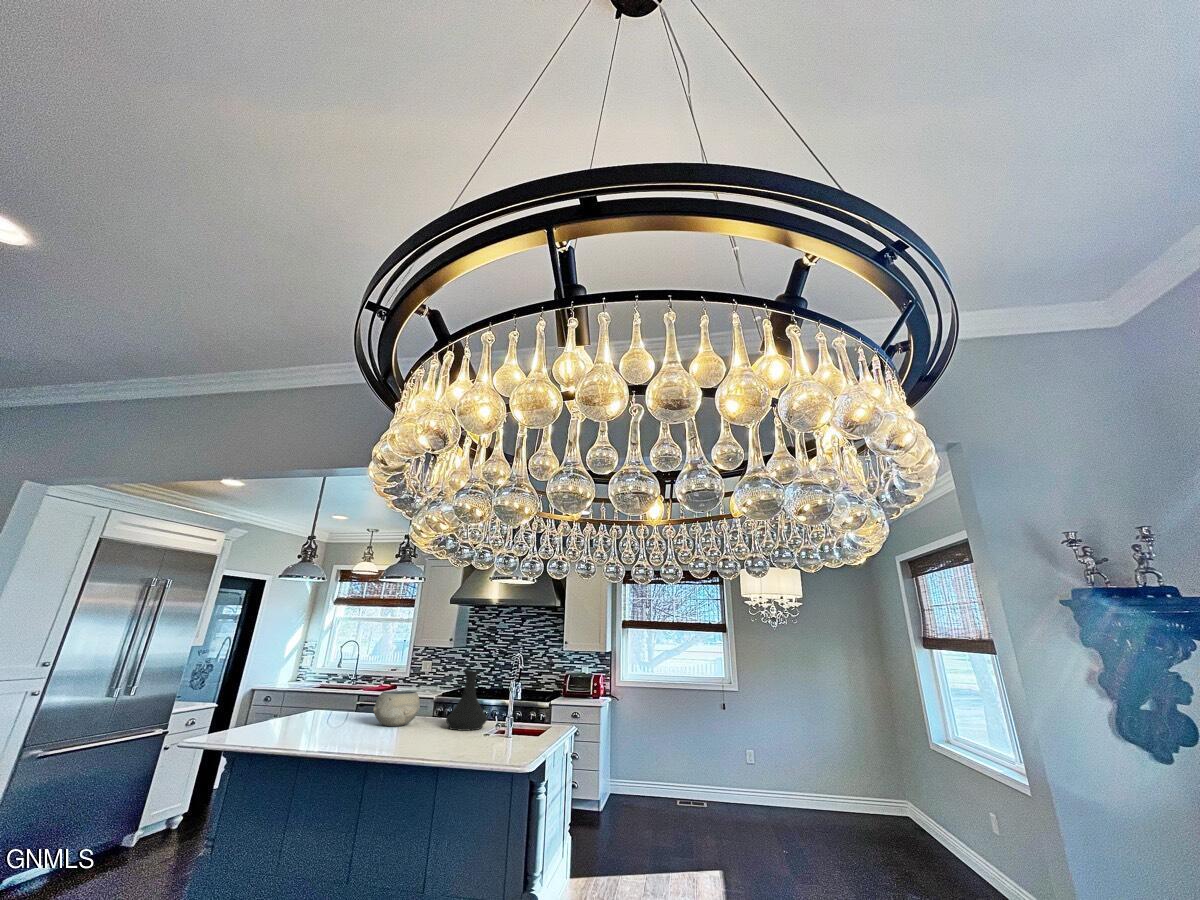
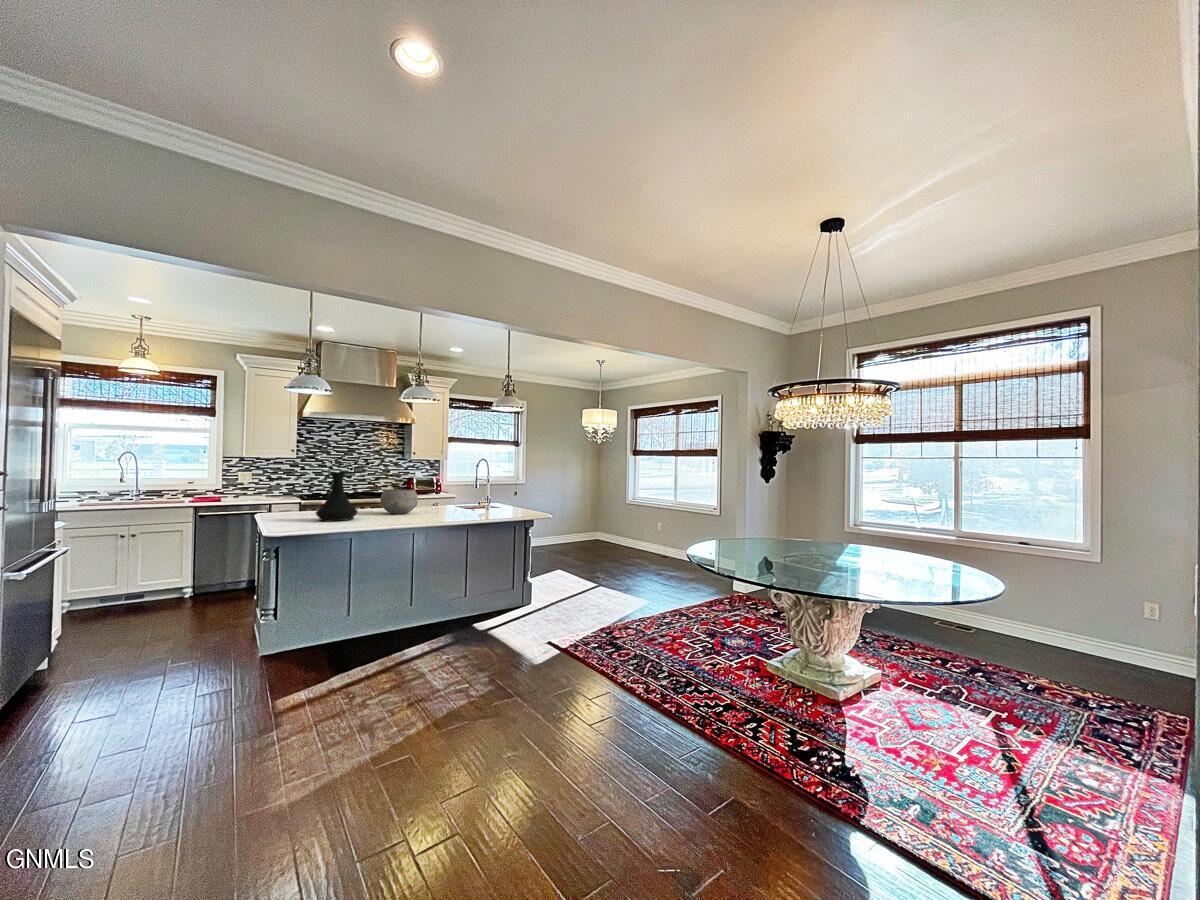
vase: present [446,670,488,731] -> present [316,472,358,521]

